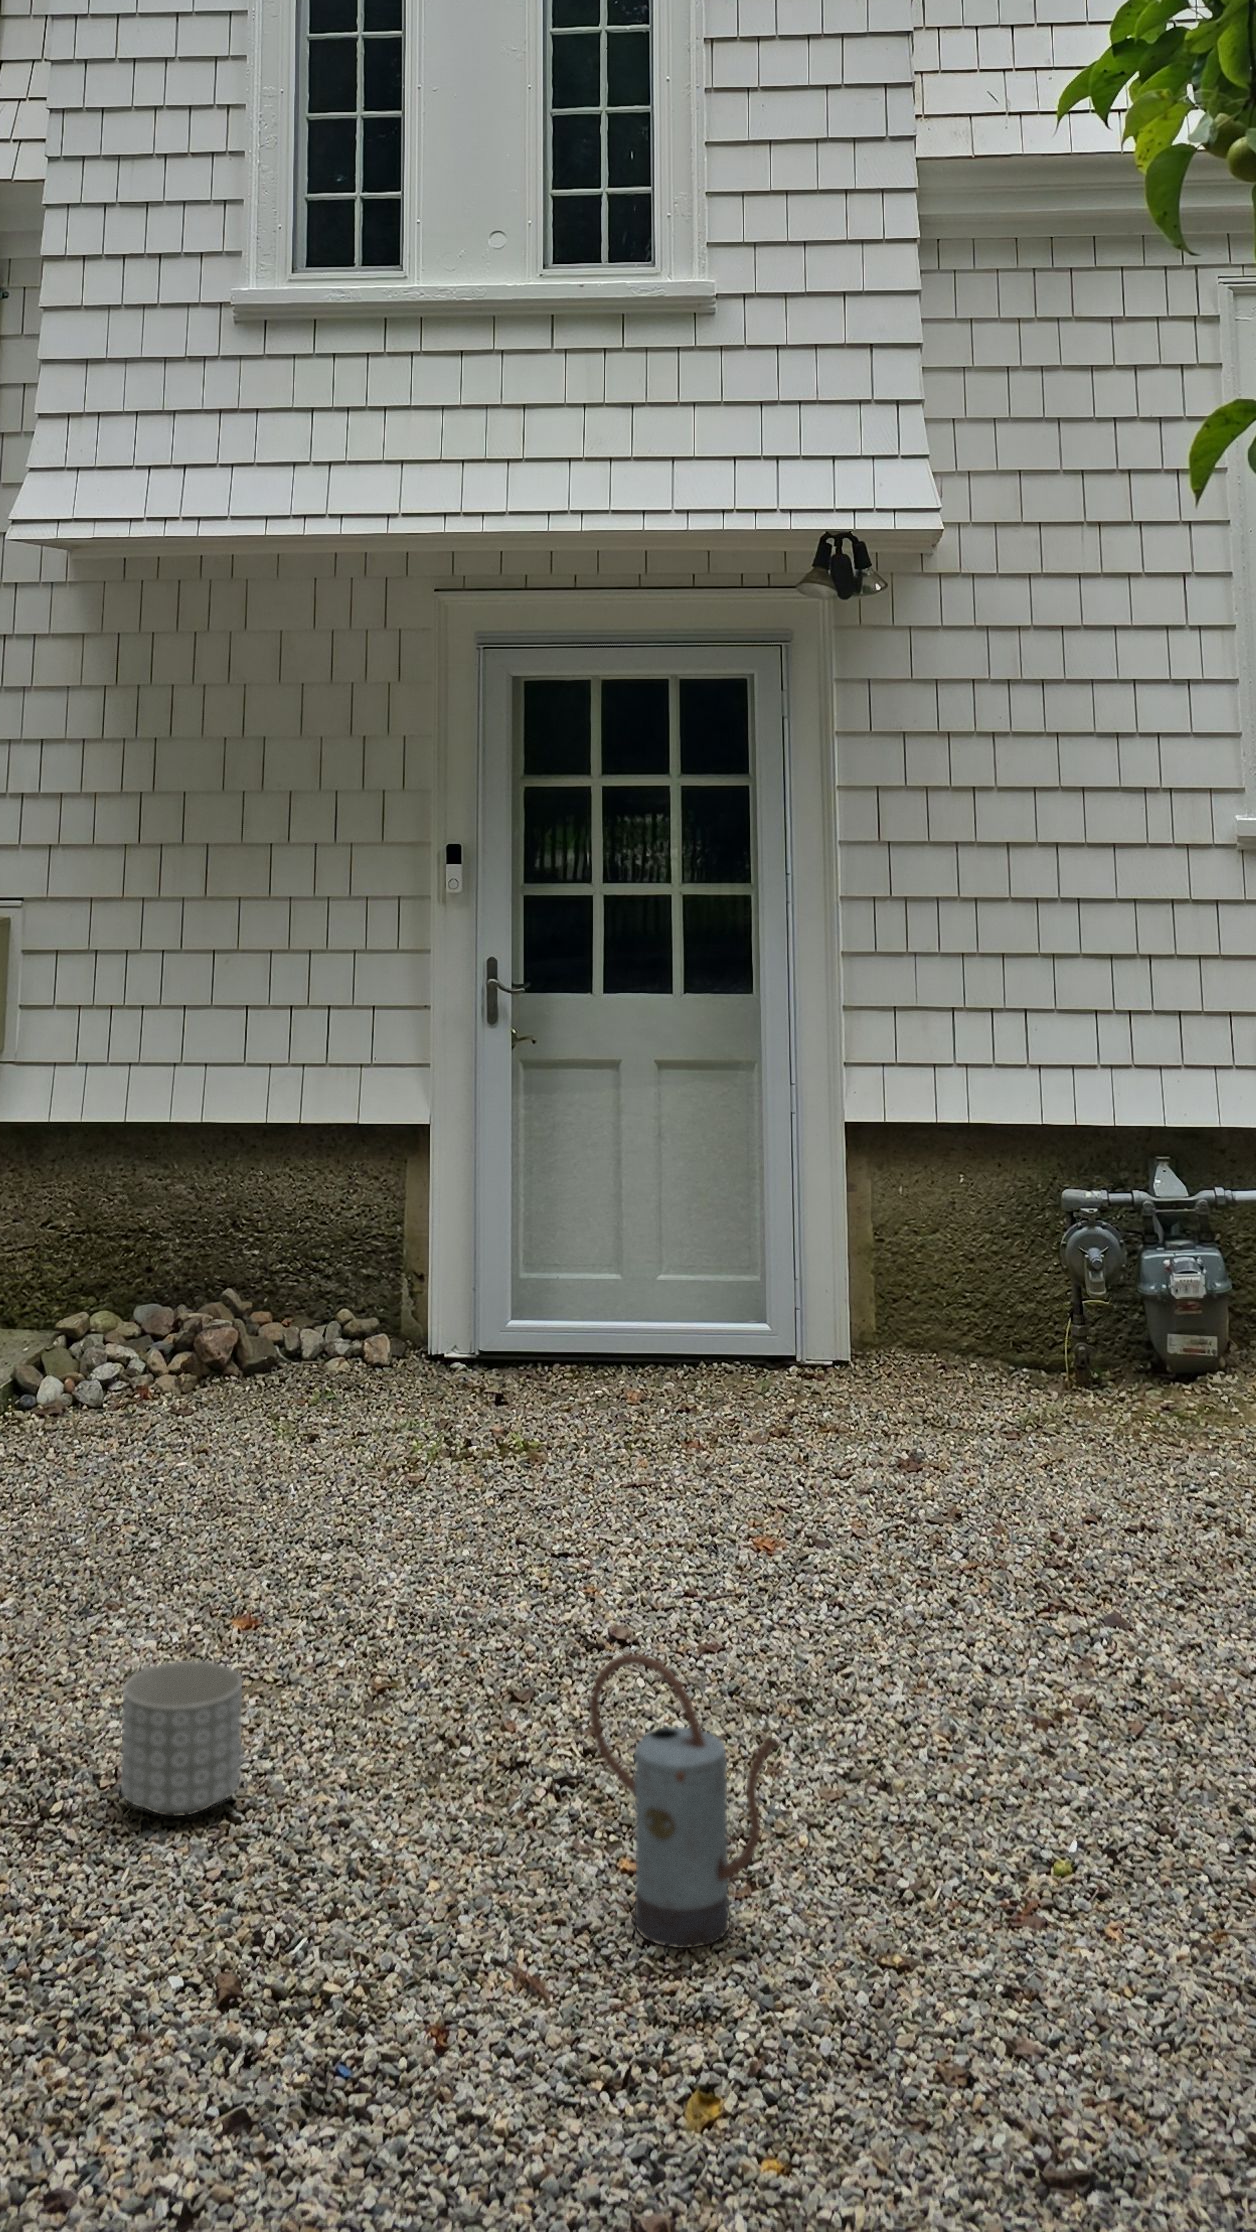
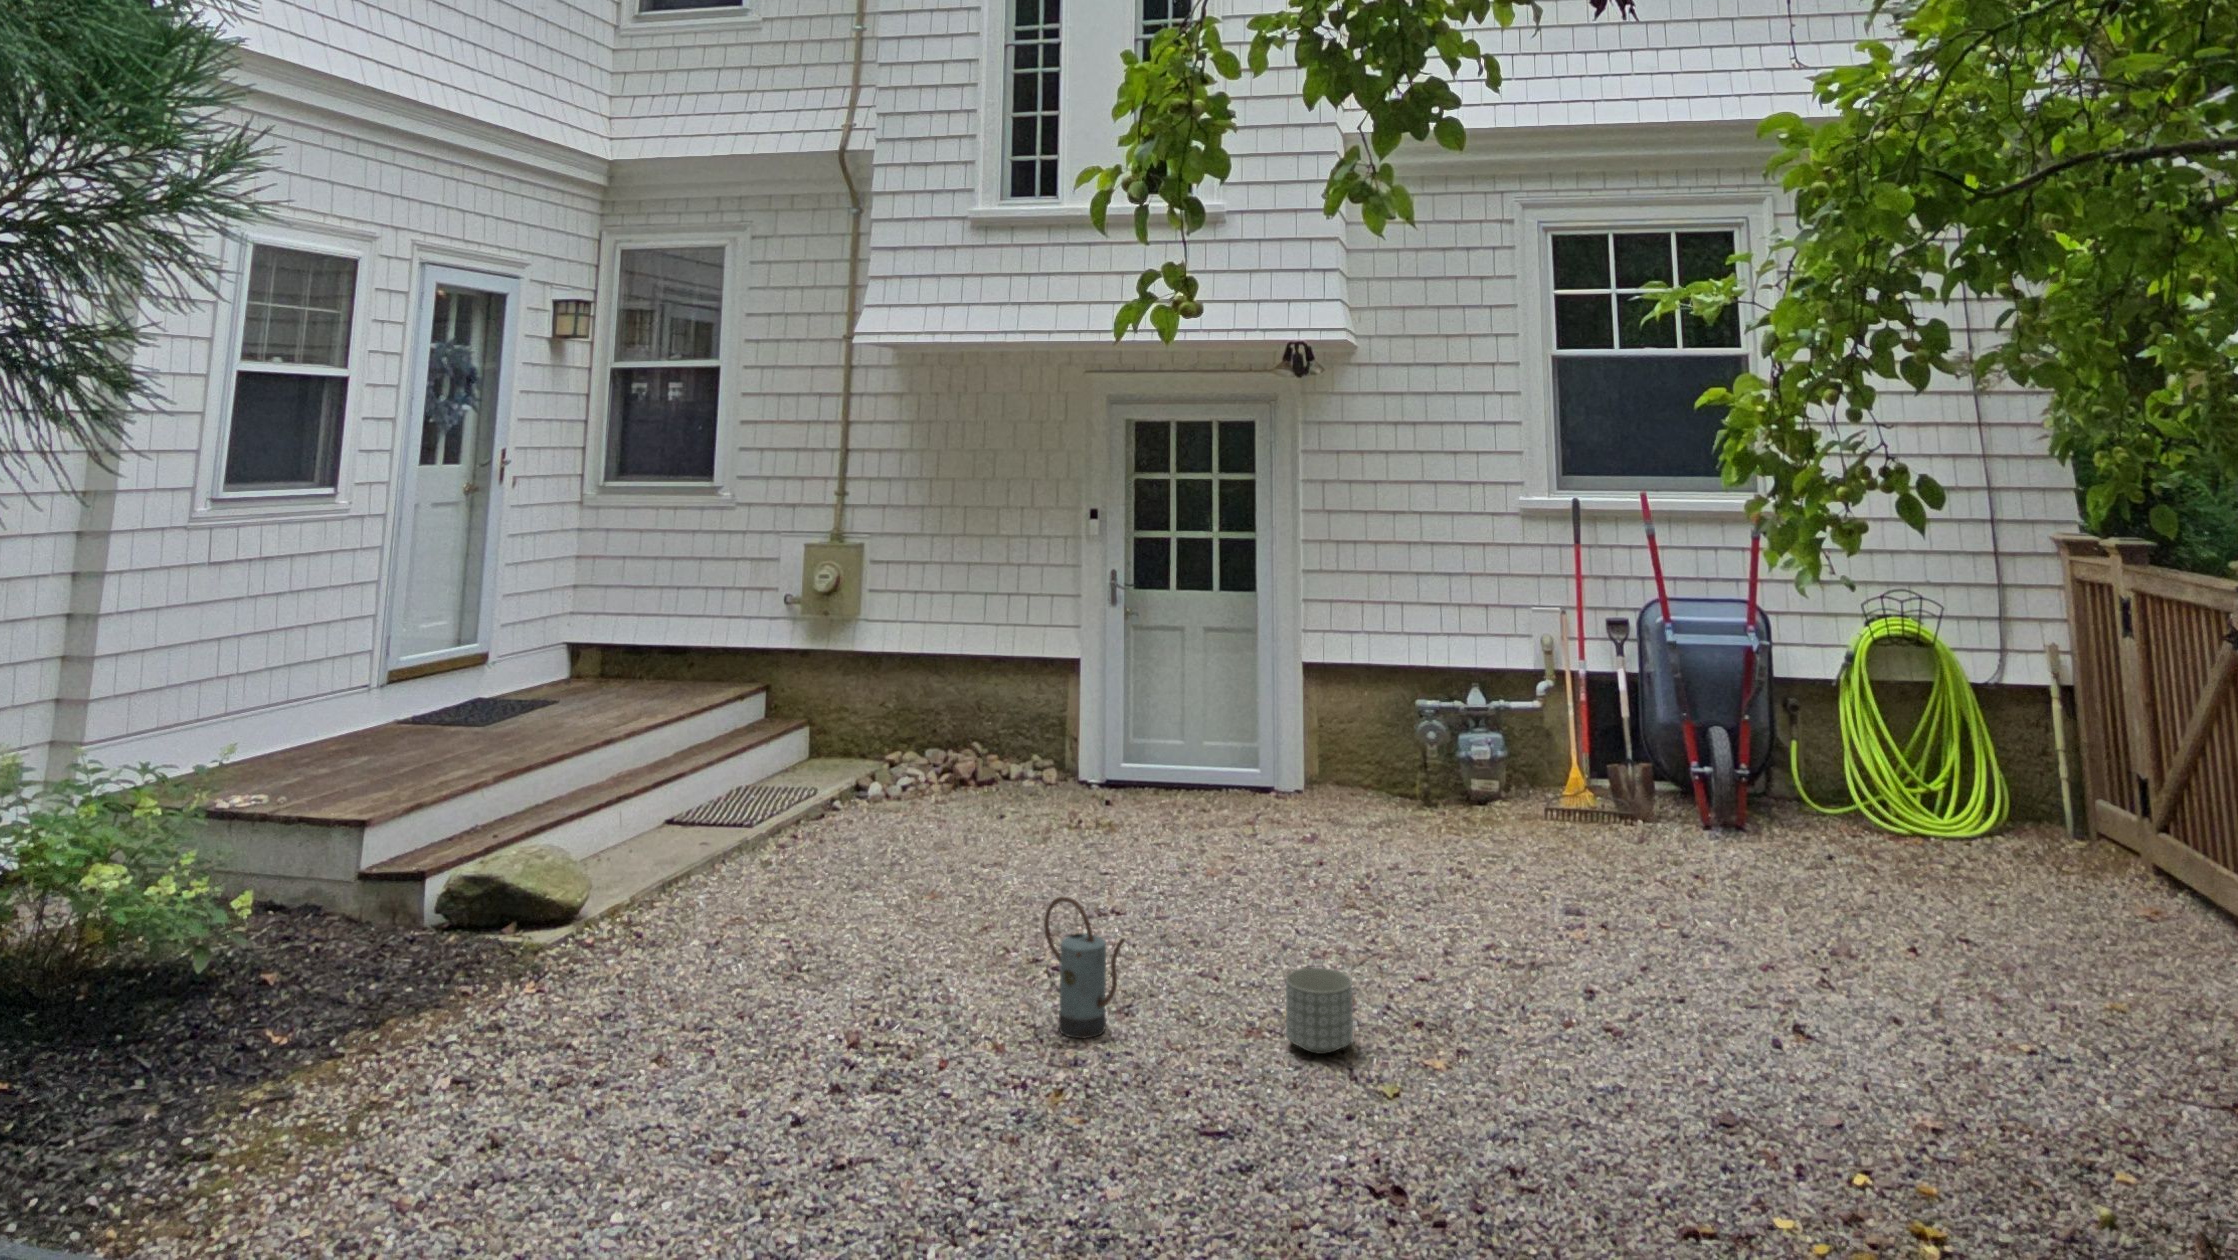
planter: present [121,1661,242,1816] -> present [1286,968,1353,1054]

